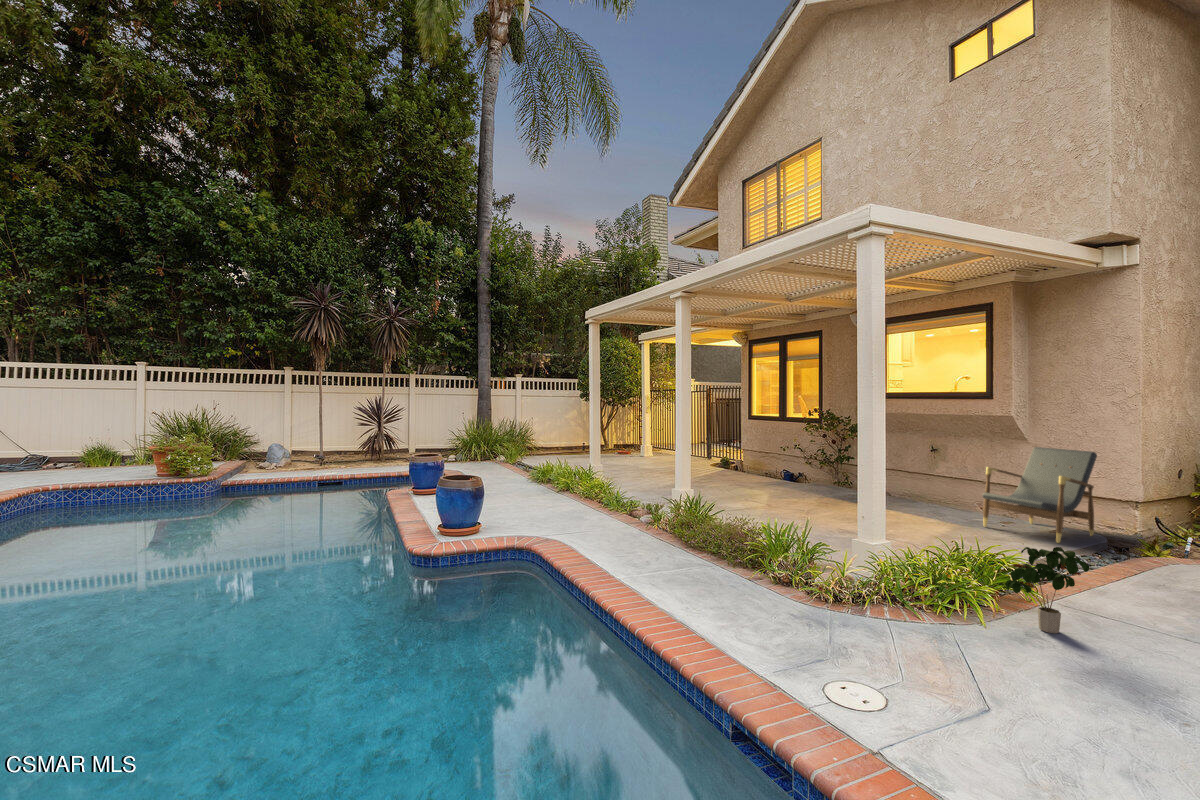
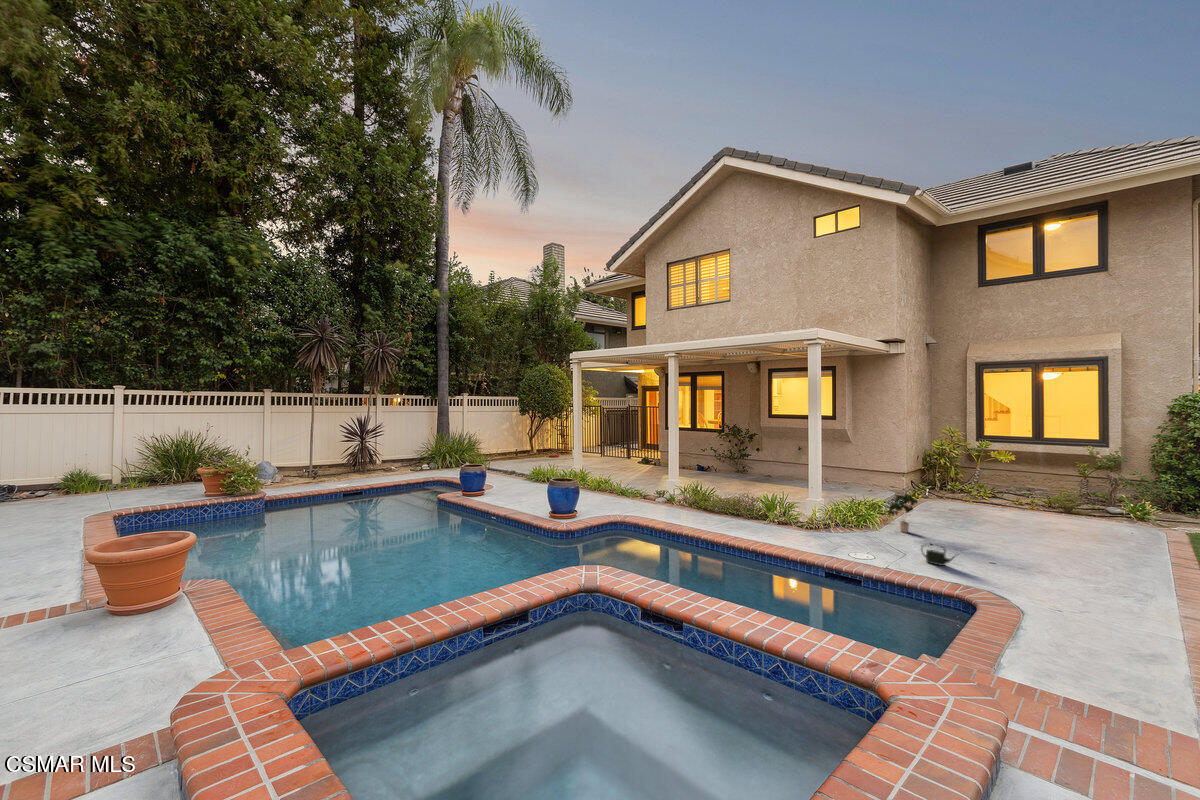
lounge chair: present [982,447,1097,543] -> none [838,444,889,494]
watering can: none [1017,679,1117,746] -> present [921,547,954,566]

